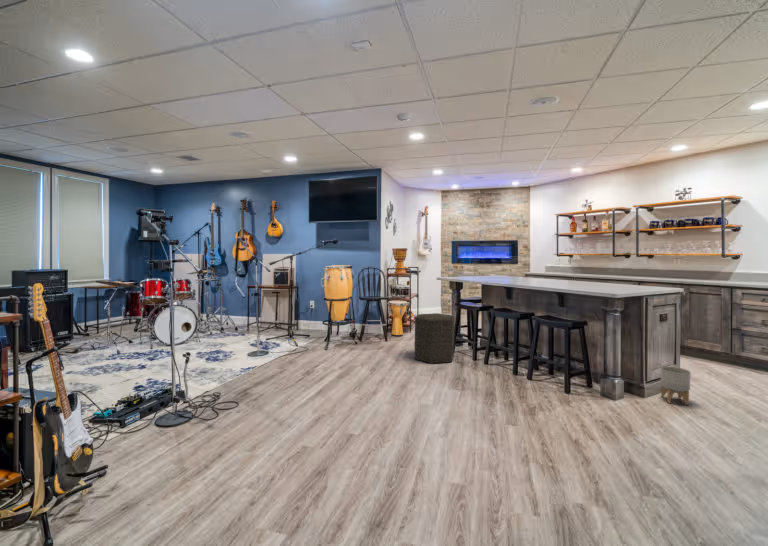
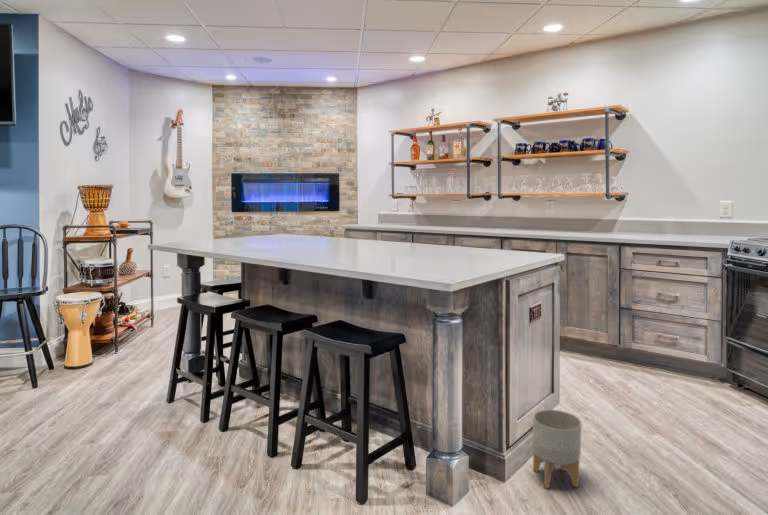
ottoman: present [414,313,454,364] -> none [55,322,168,446]

